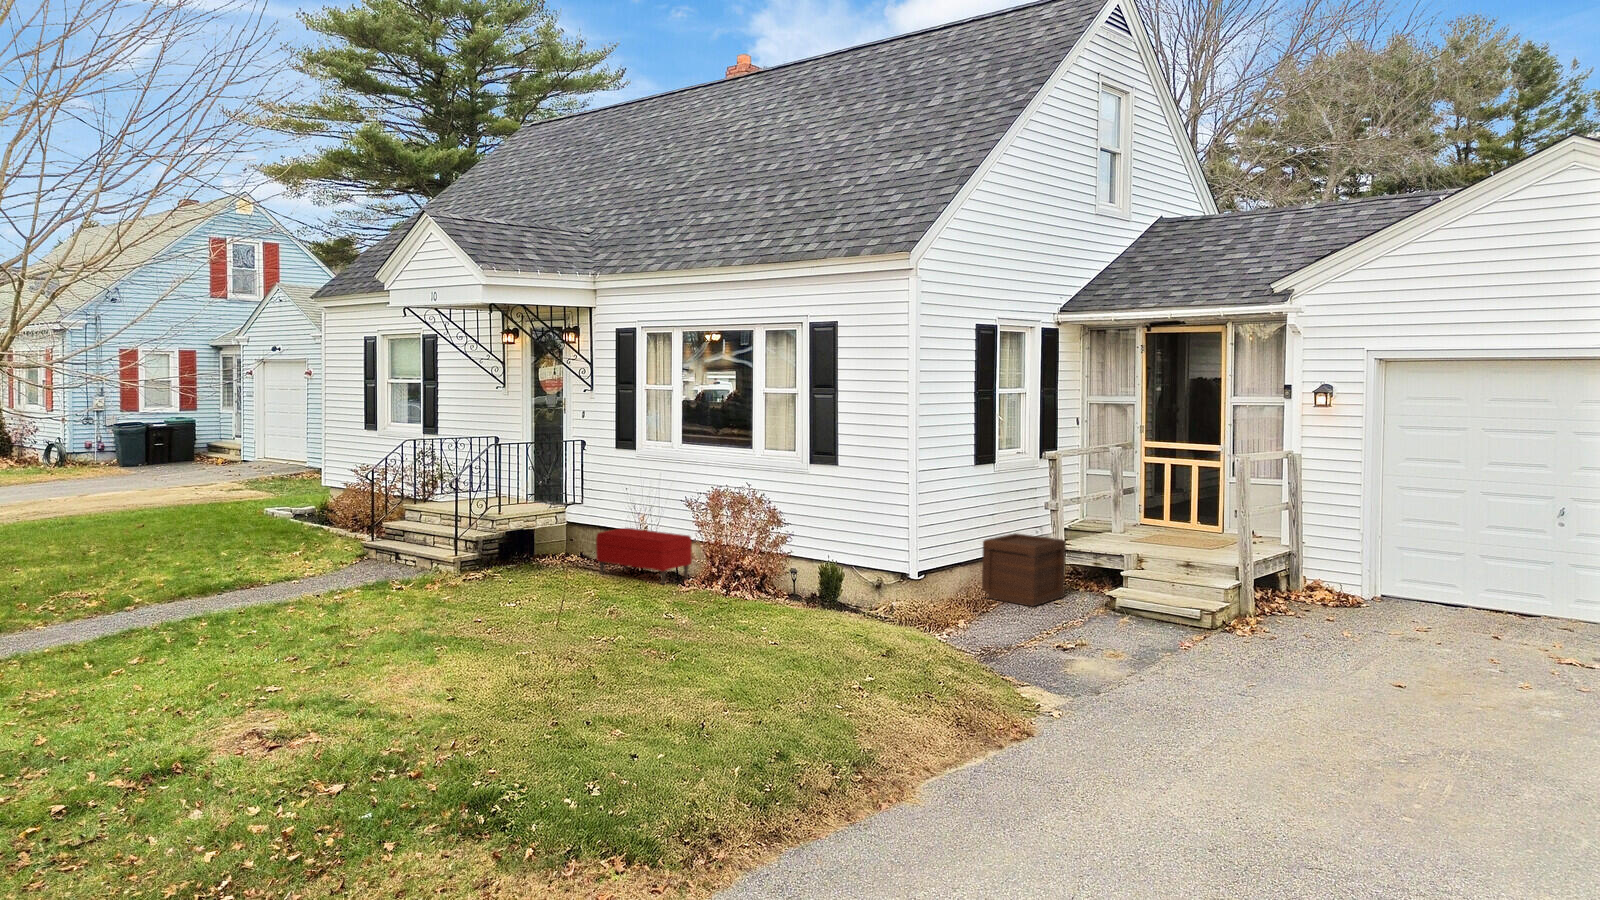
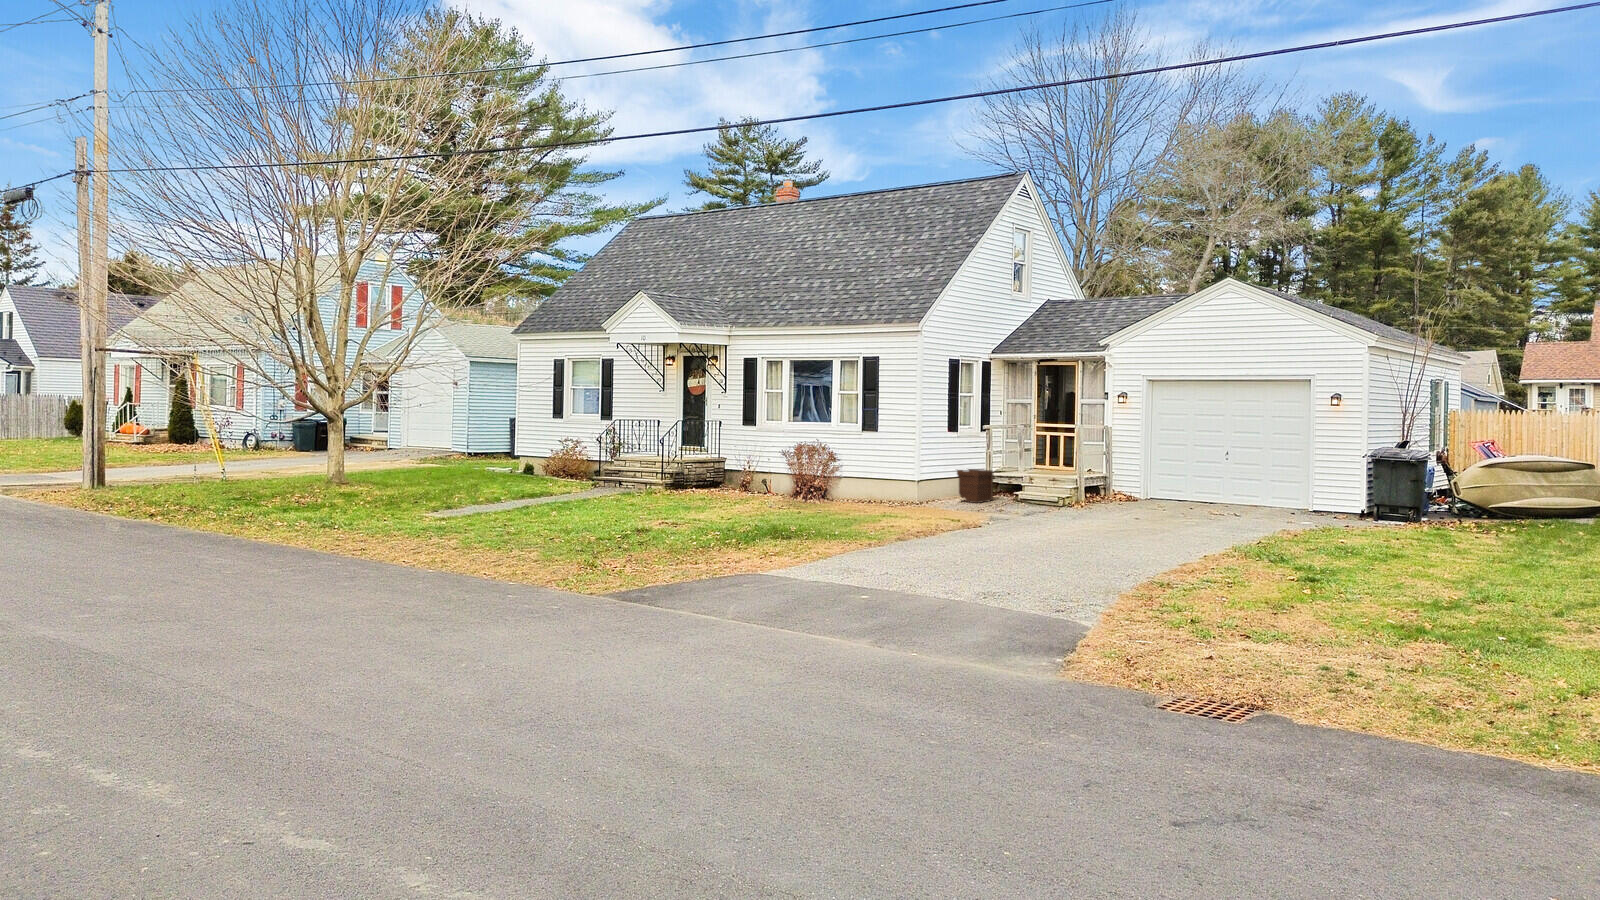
bench: present [596,528,692,584] -> none [738,468,792,496]

